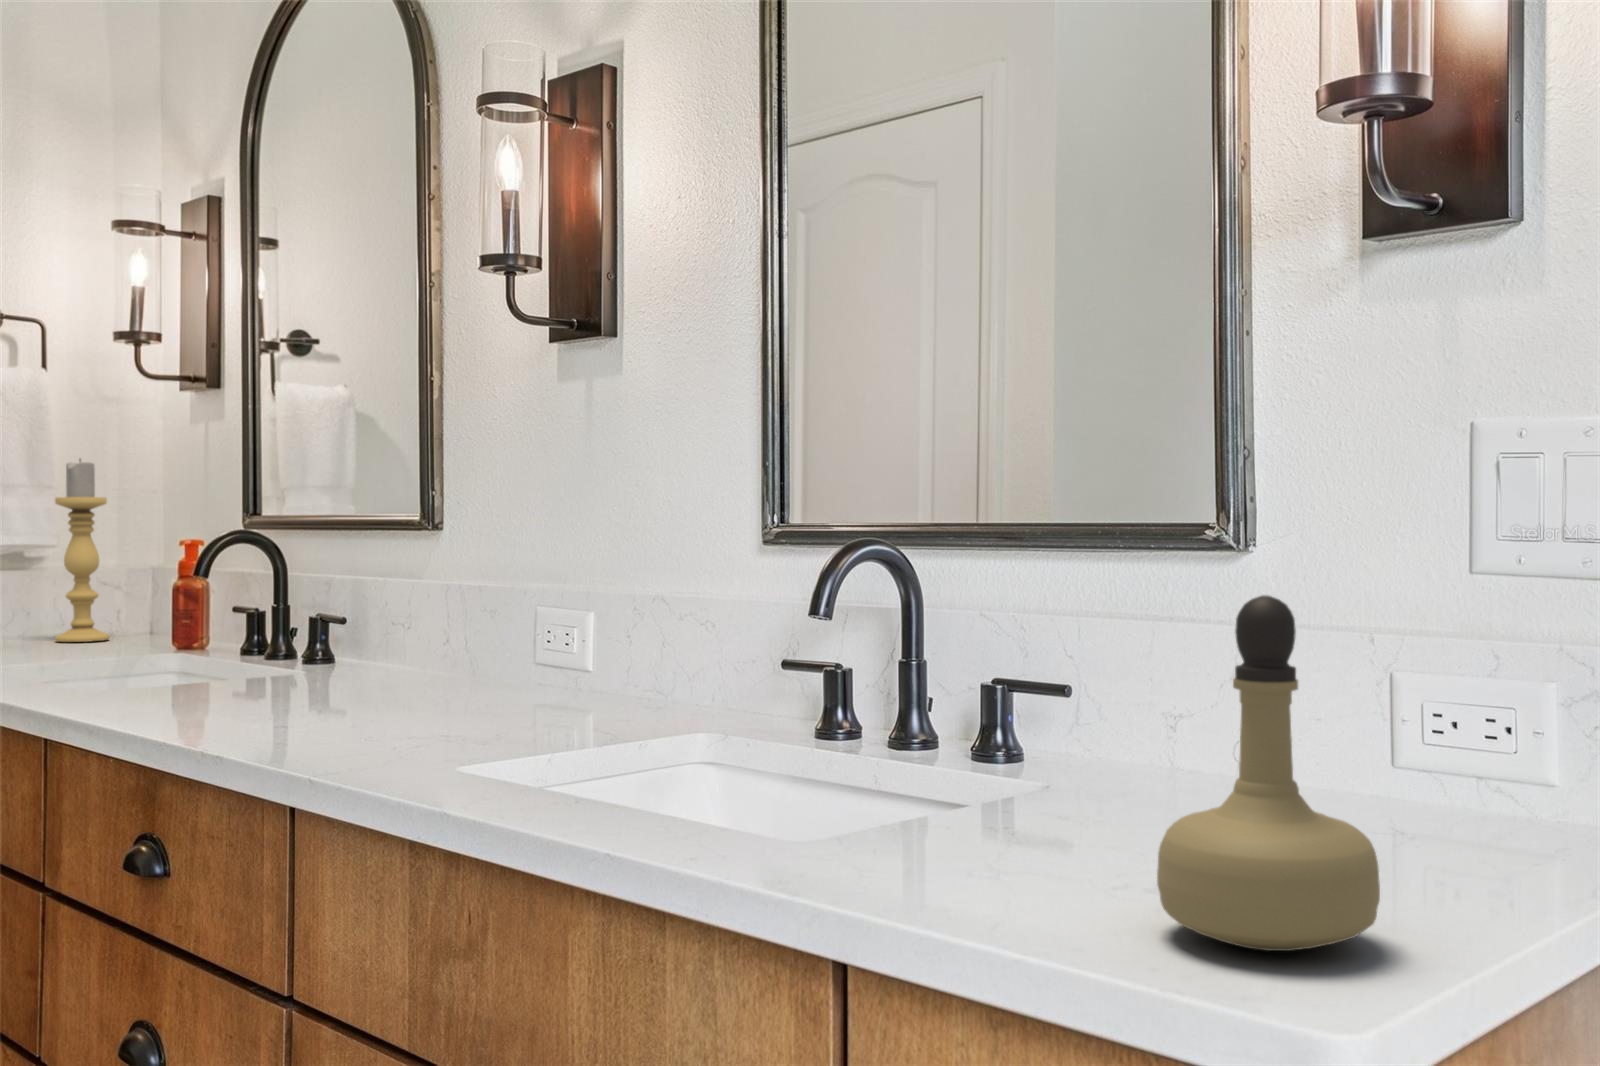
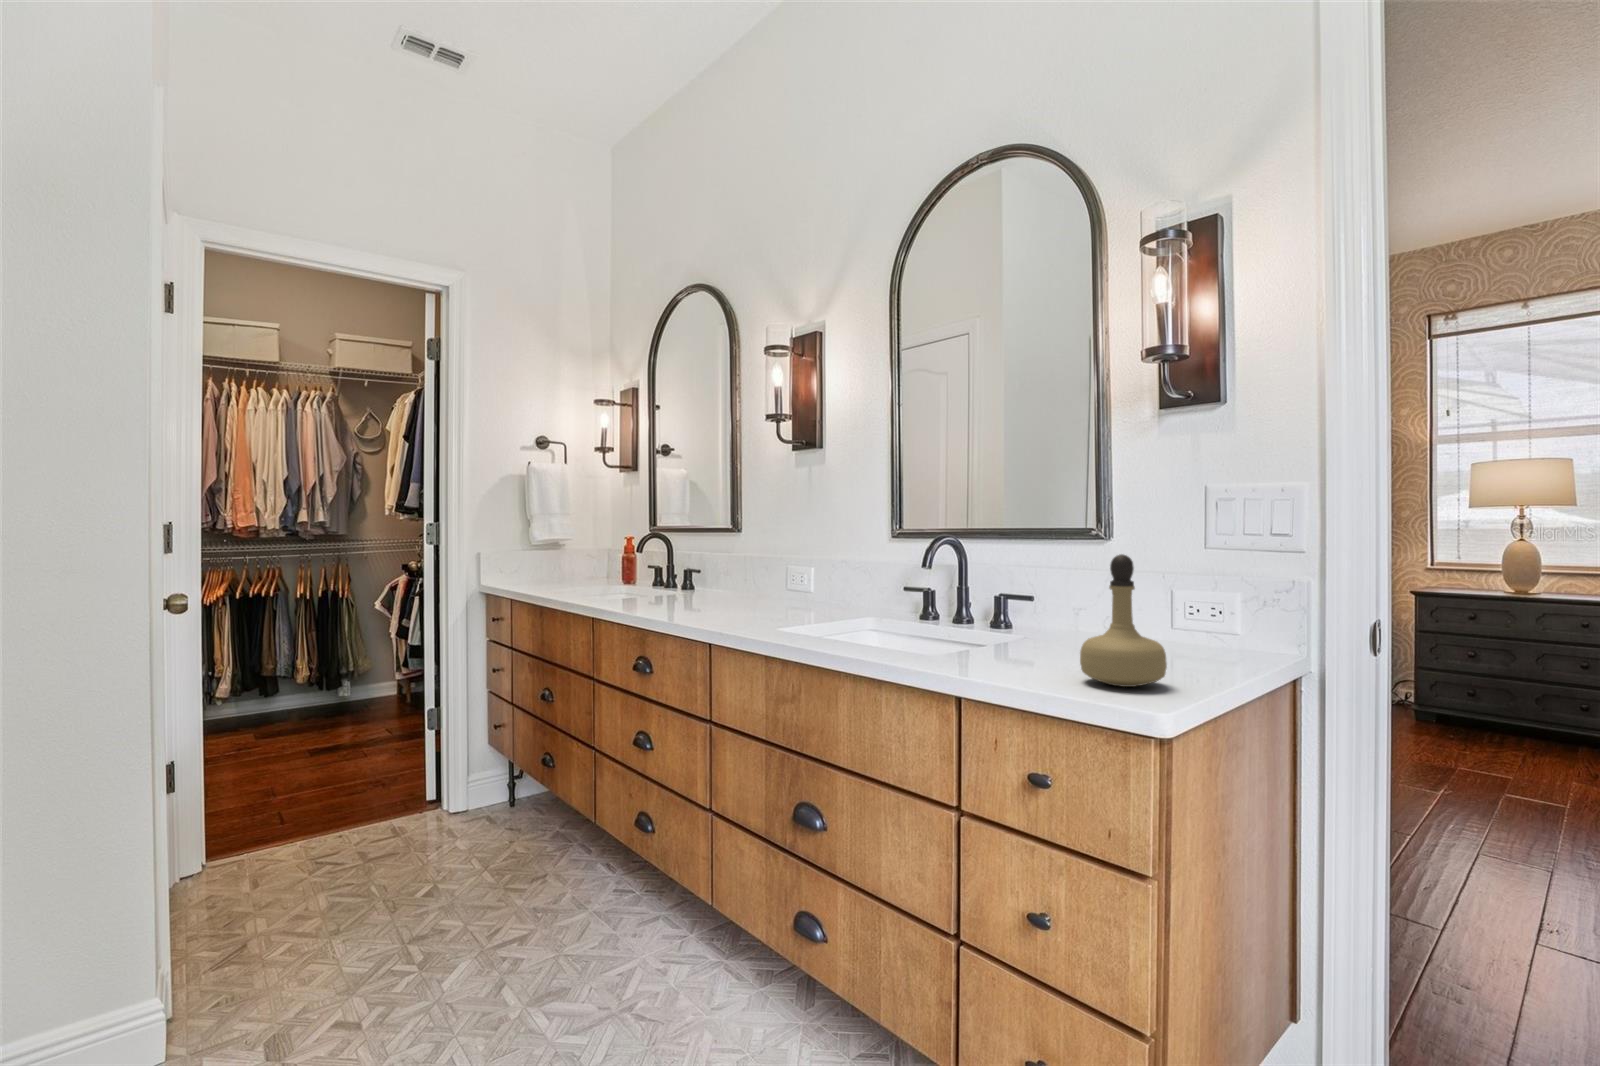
candle holder: present [55,459,110,642] -> none [569,502,592,582]

